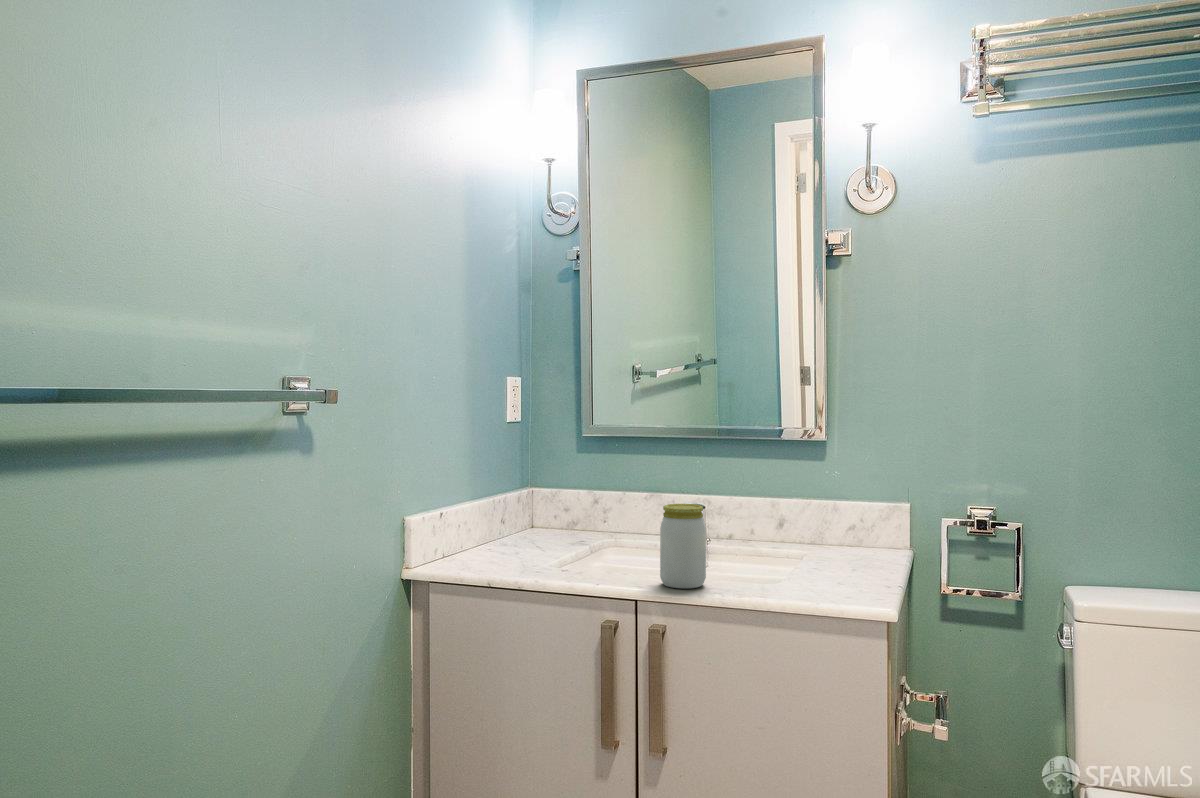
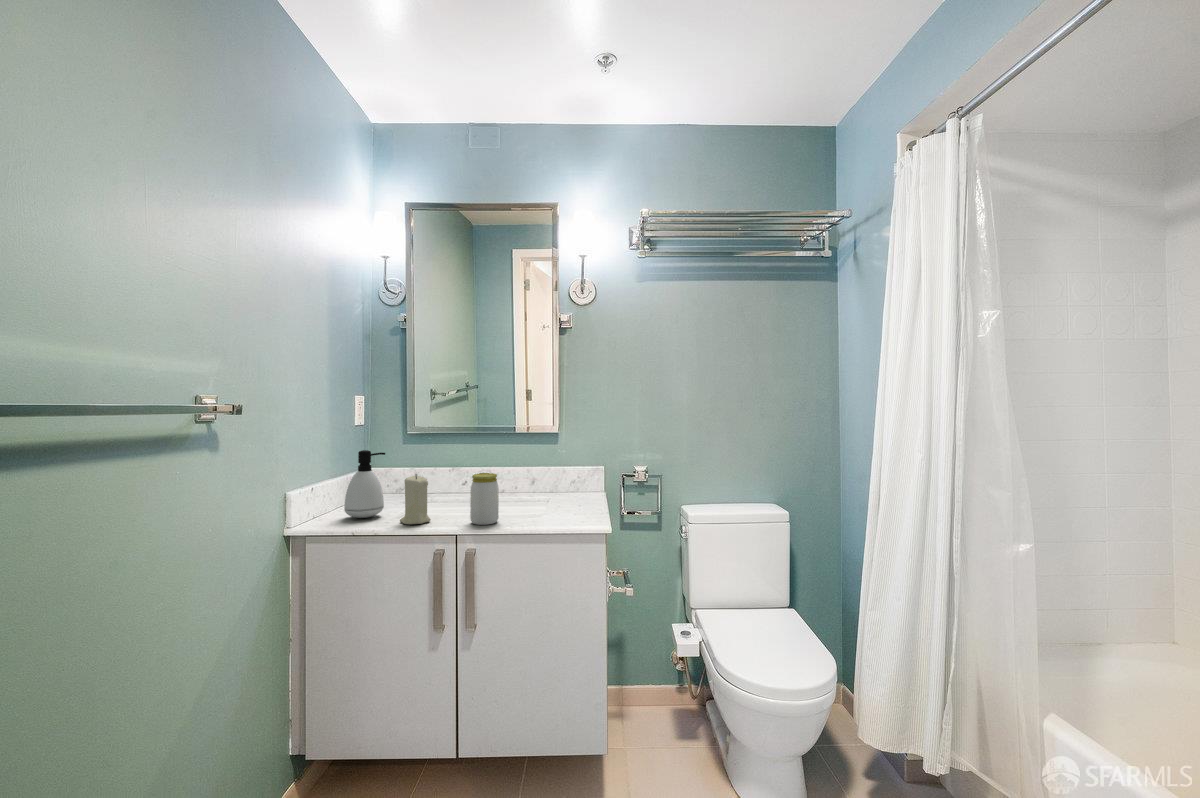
soap dispenser: none [484,460,540,561] -> present [344,450,385,518]
candle: none [556,500,601,578] -> present [400,475,431,524]

